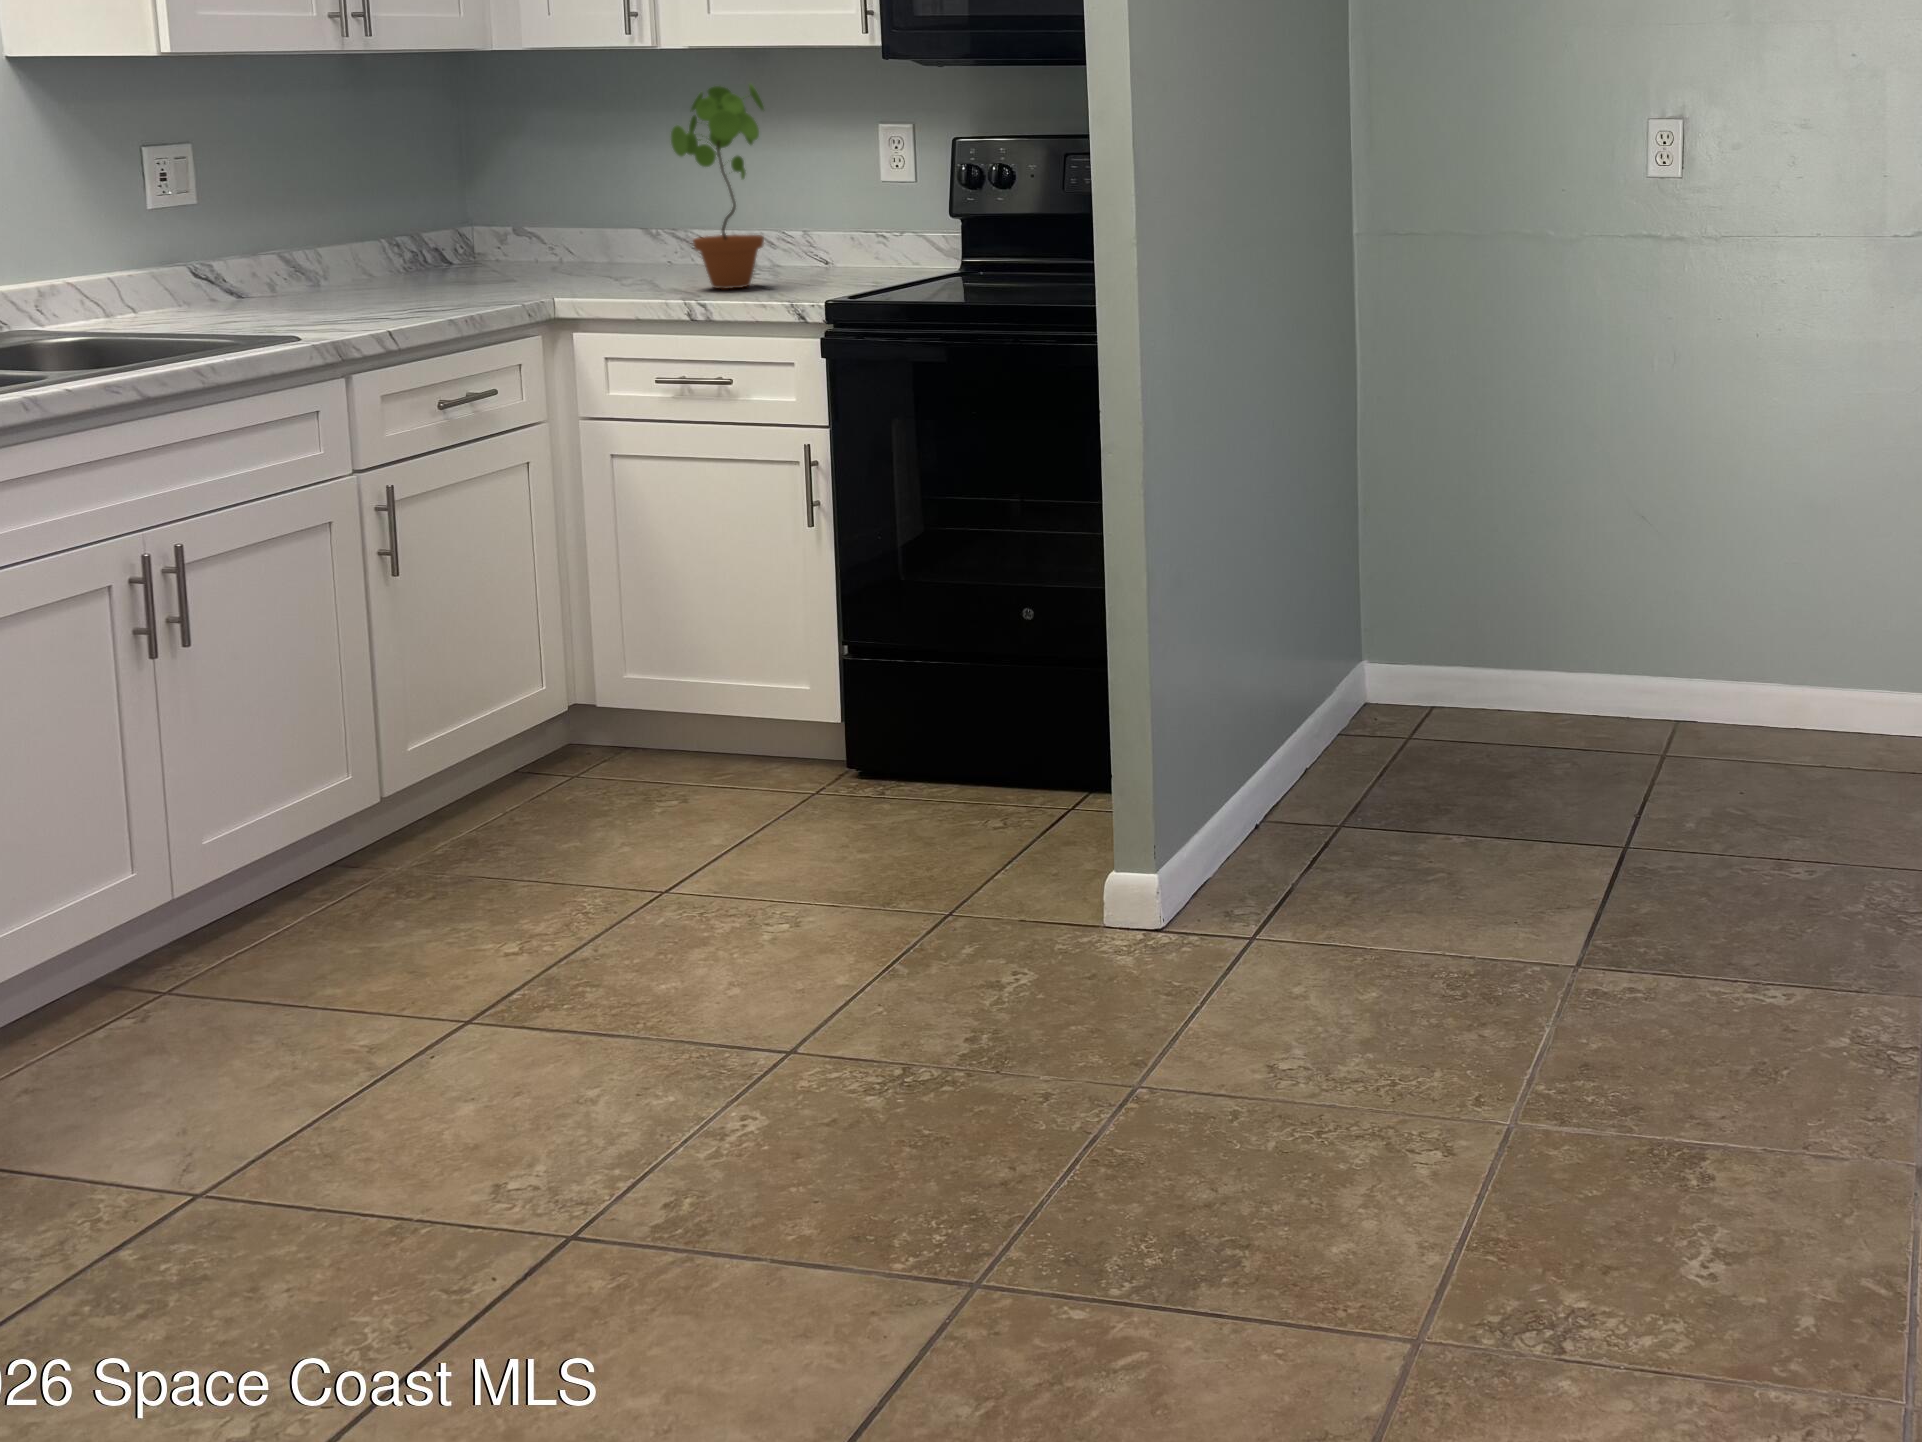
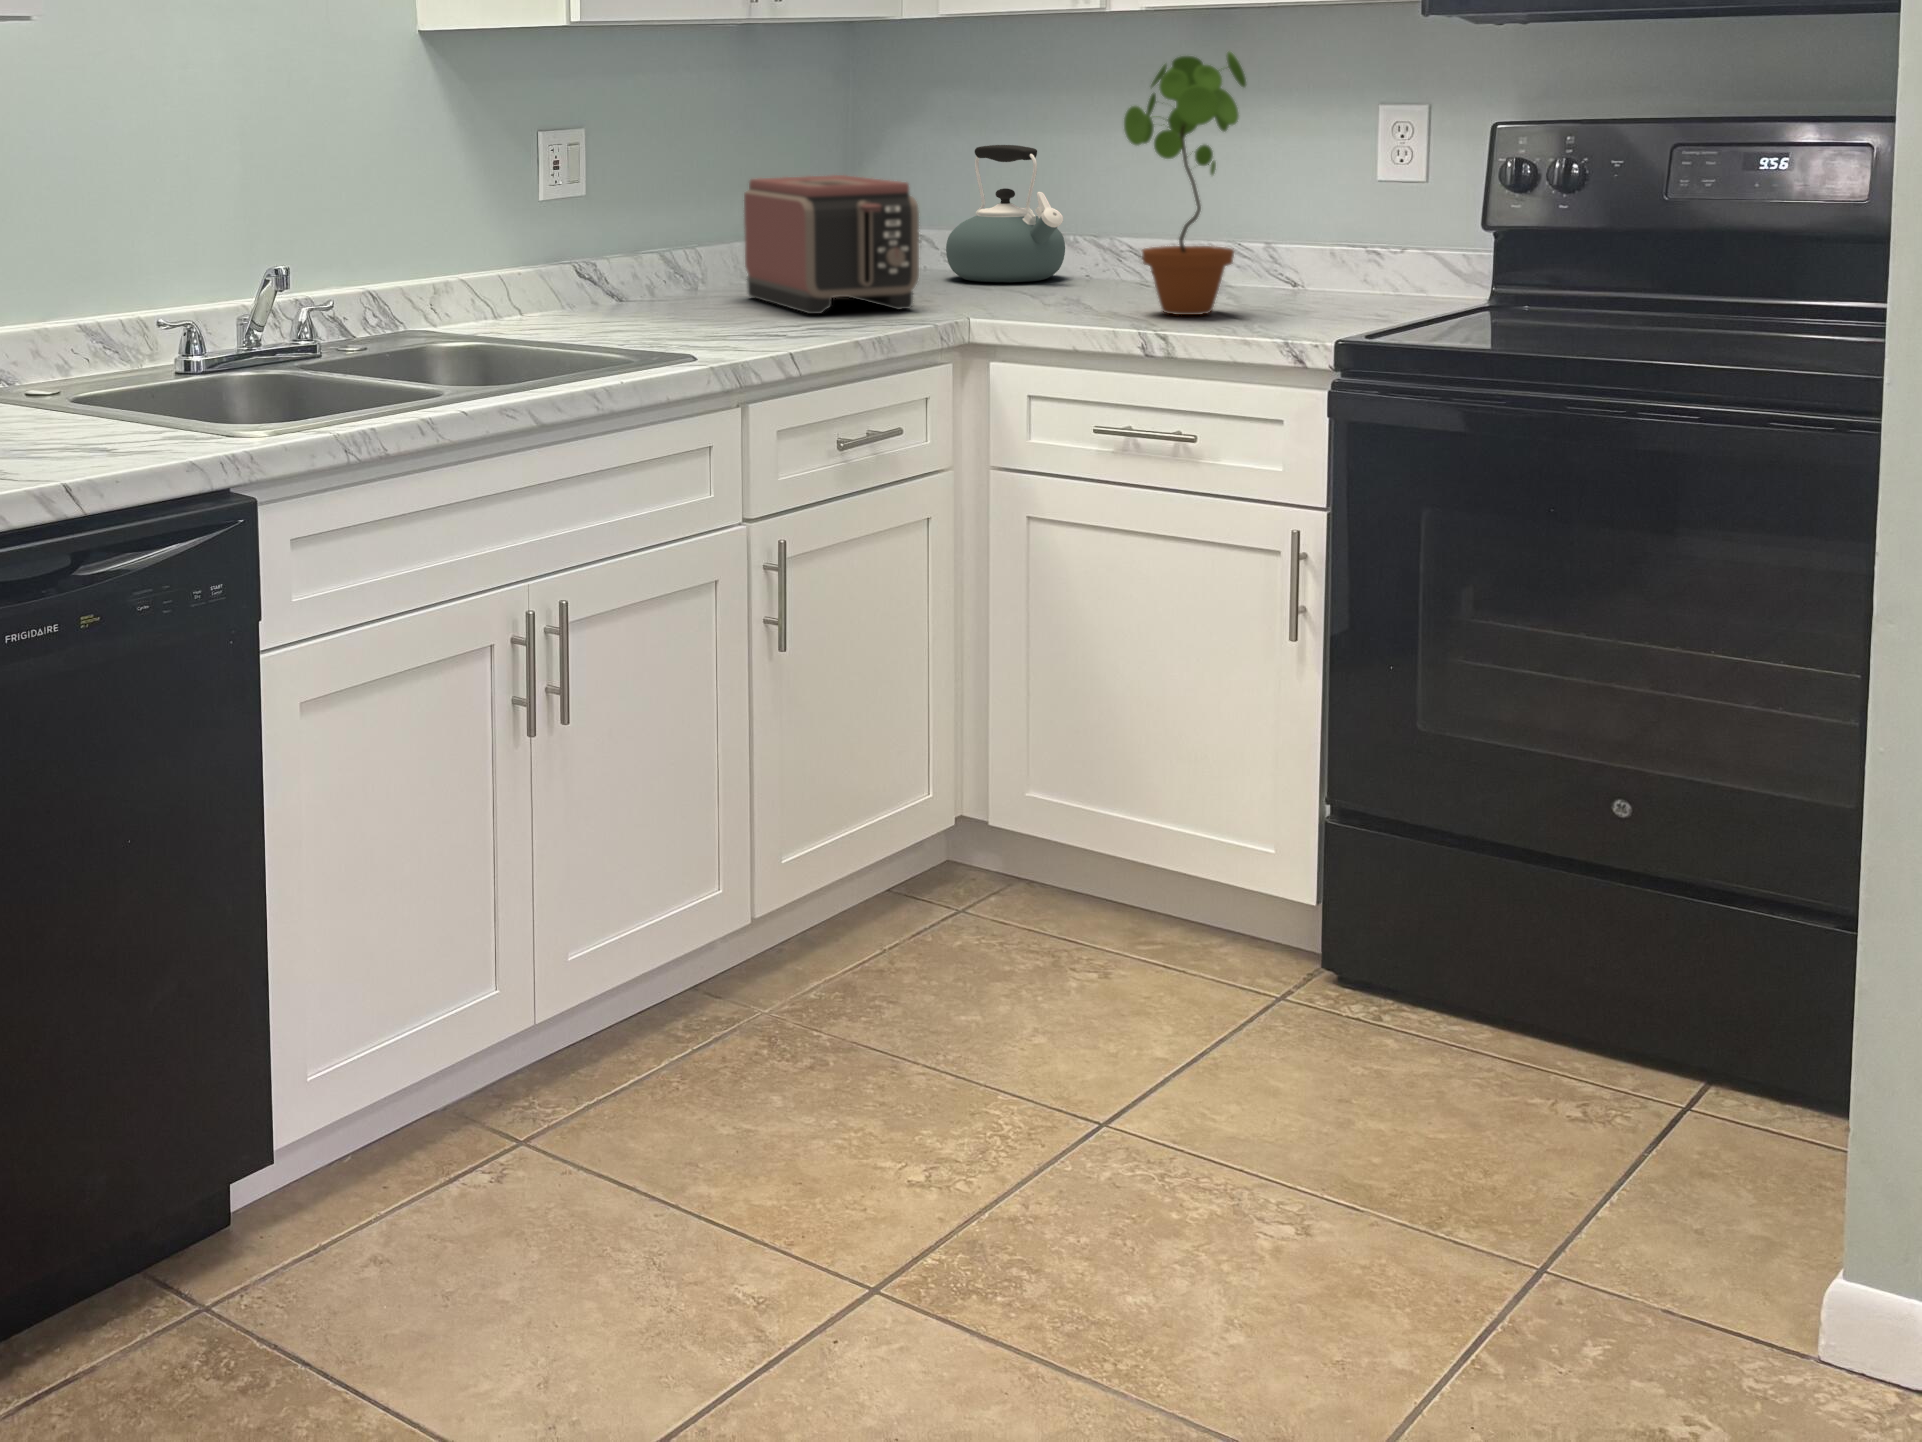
kettle: none [549,157,650,271] -> present [946,145,1065,282]
toaster: none [354,184,513,302] -> present [744,175,919,314]

